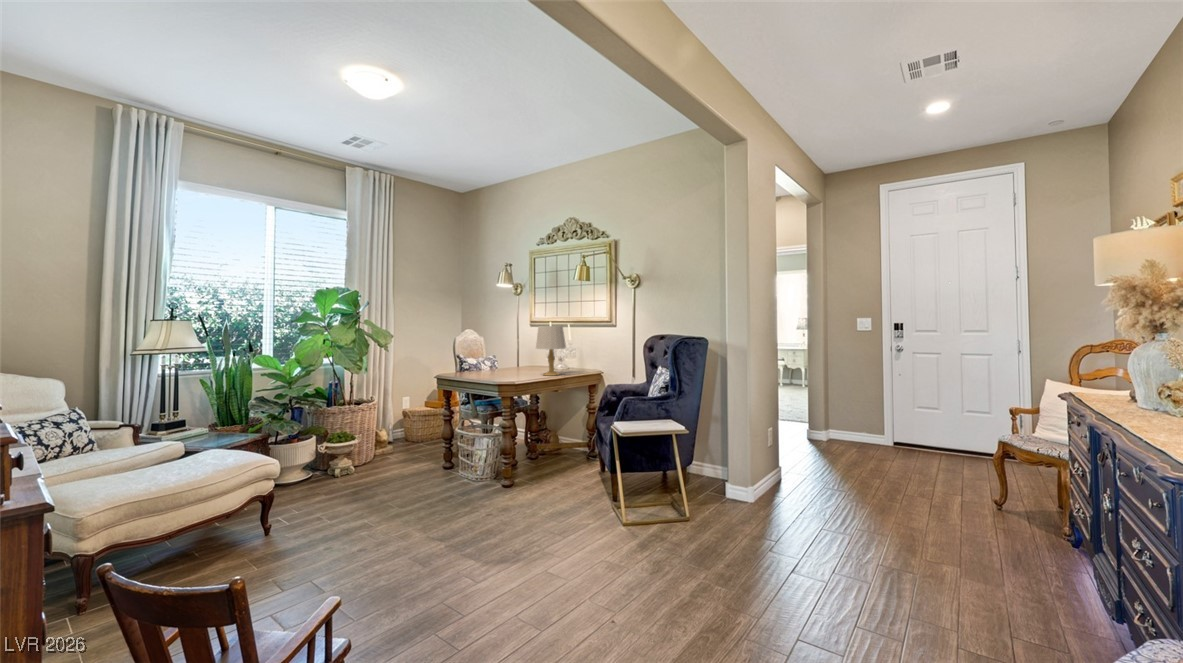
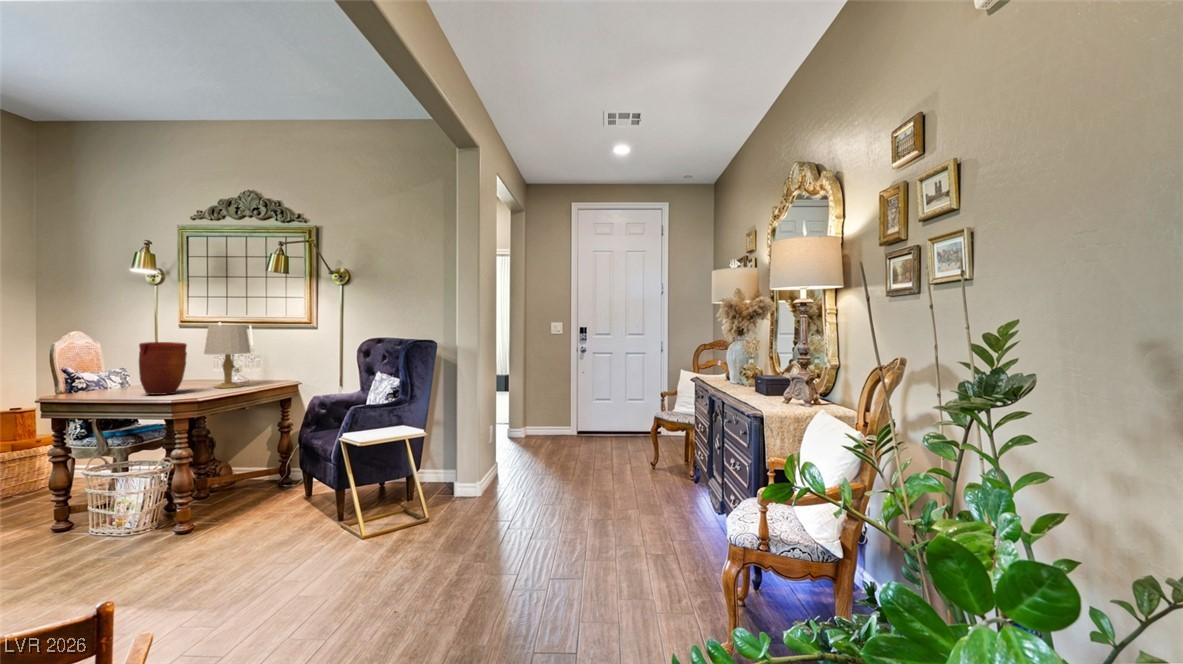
vase: none [496,340,523,379] -> present [139,342,187,395]

